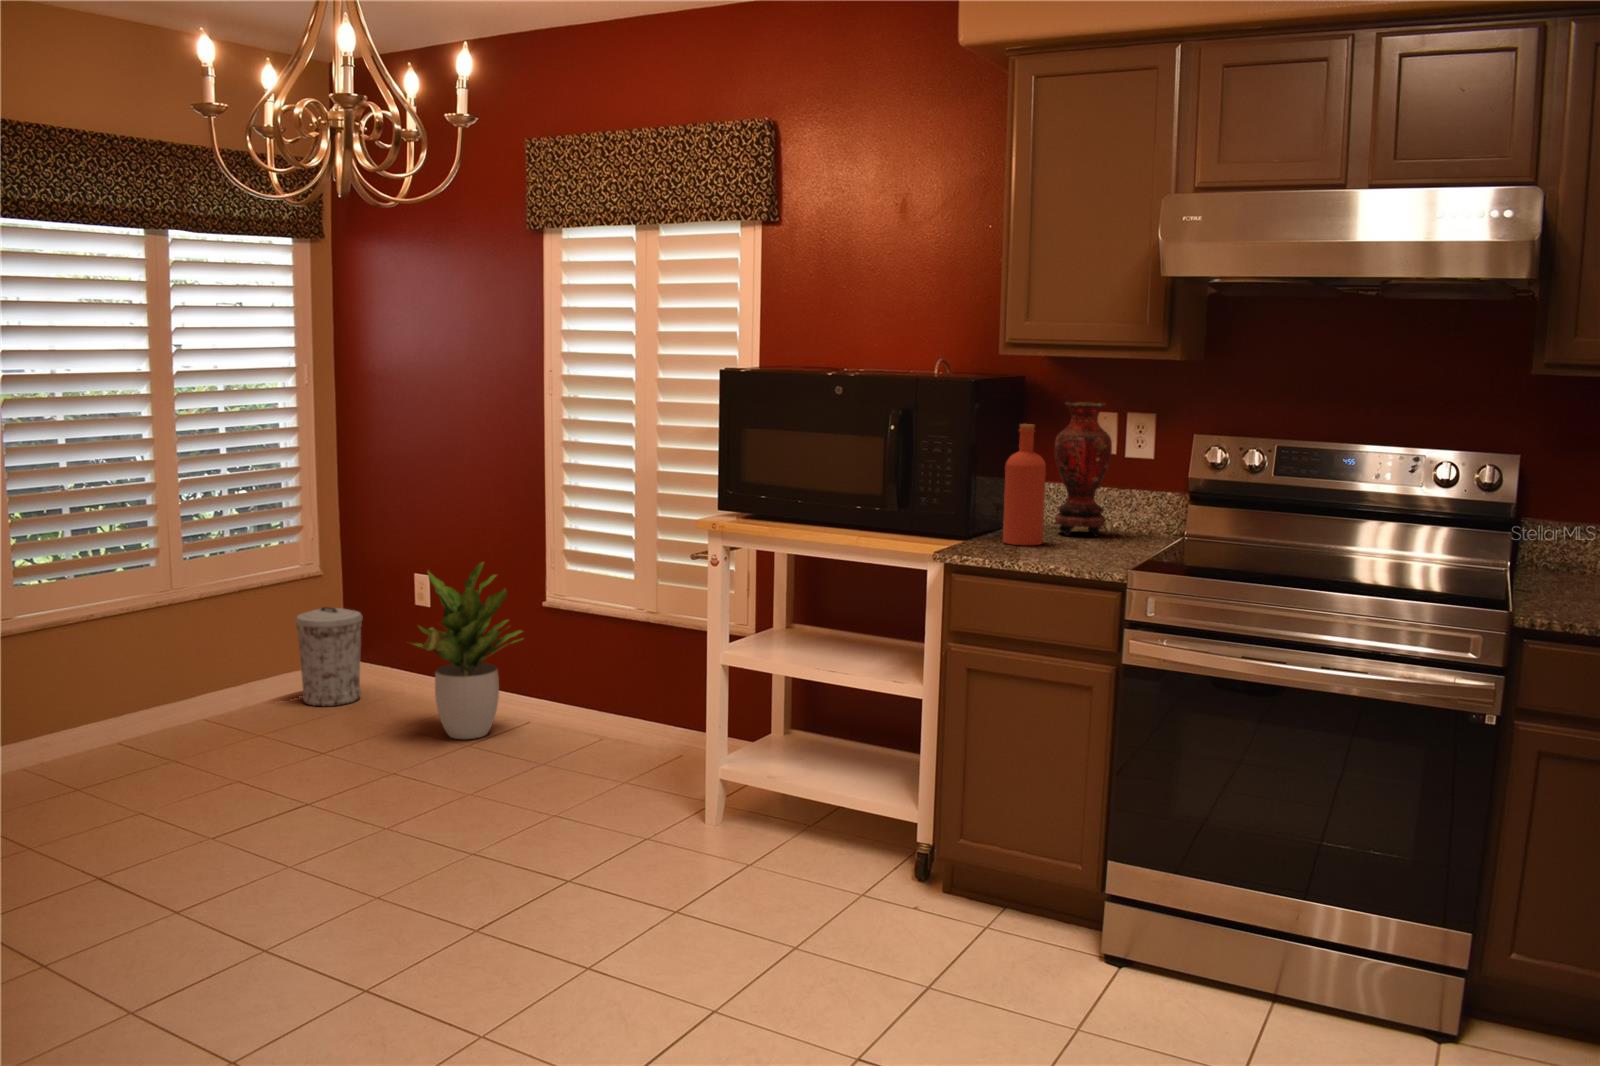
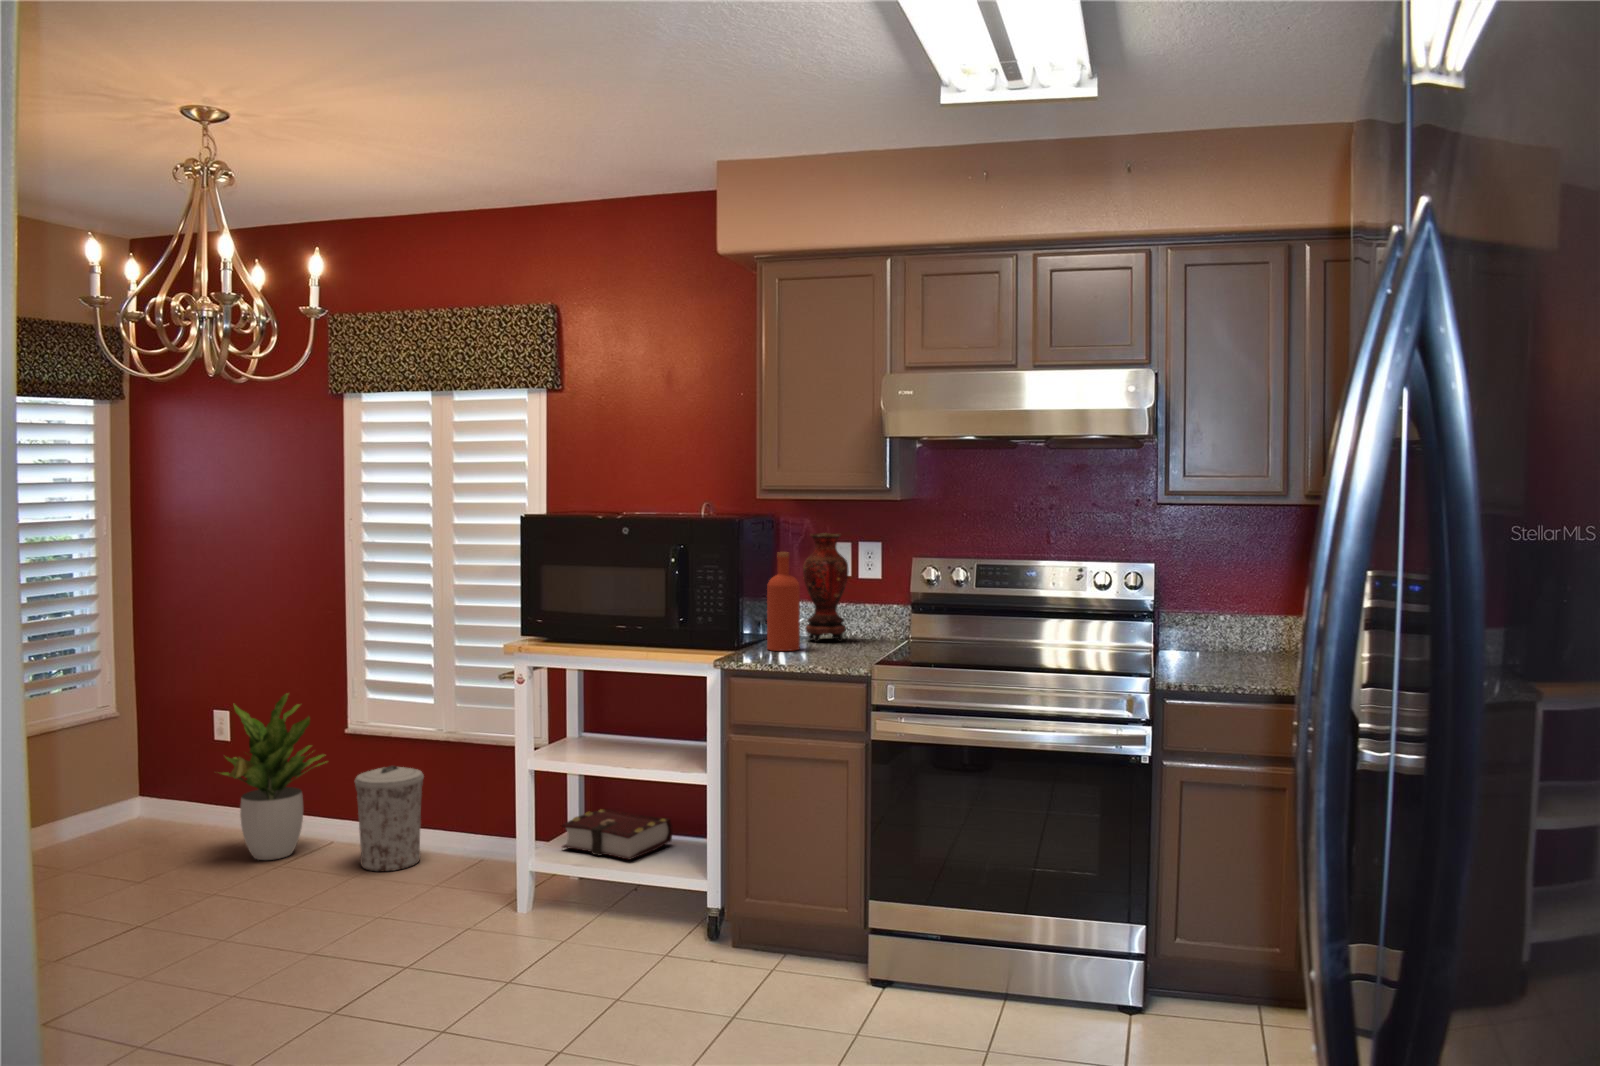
trash can: present [295,607,362,706] -> present [355,766,424,871]
book: none [760,714,887,776] -> present [562,809,673,860]

